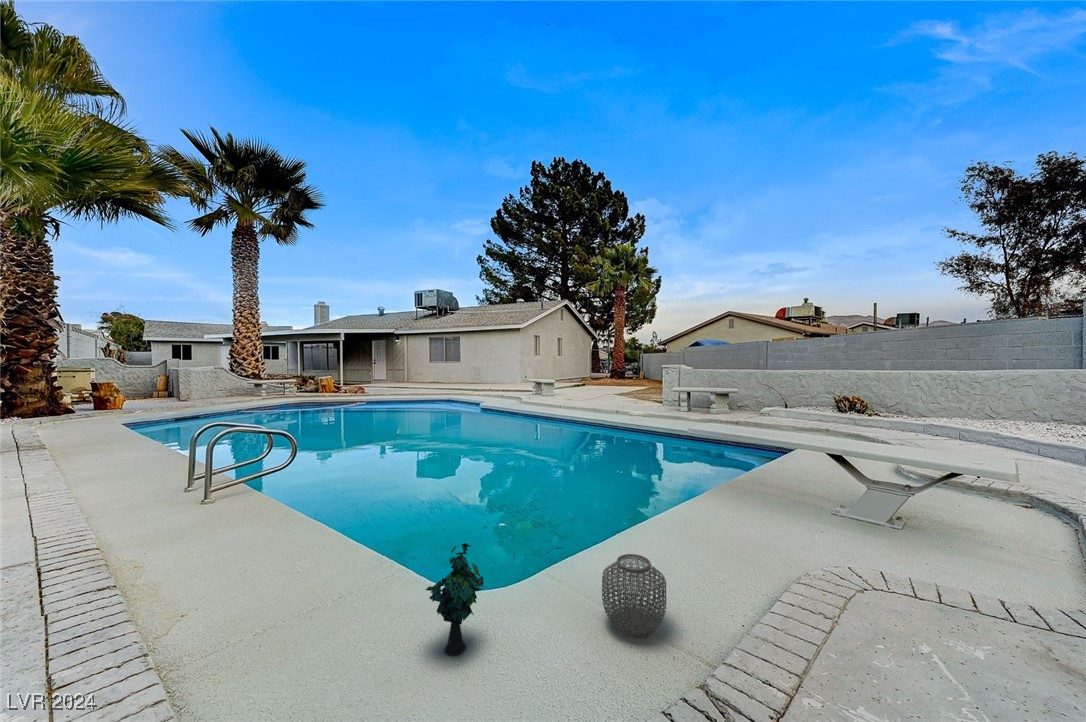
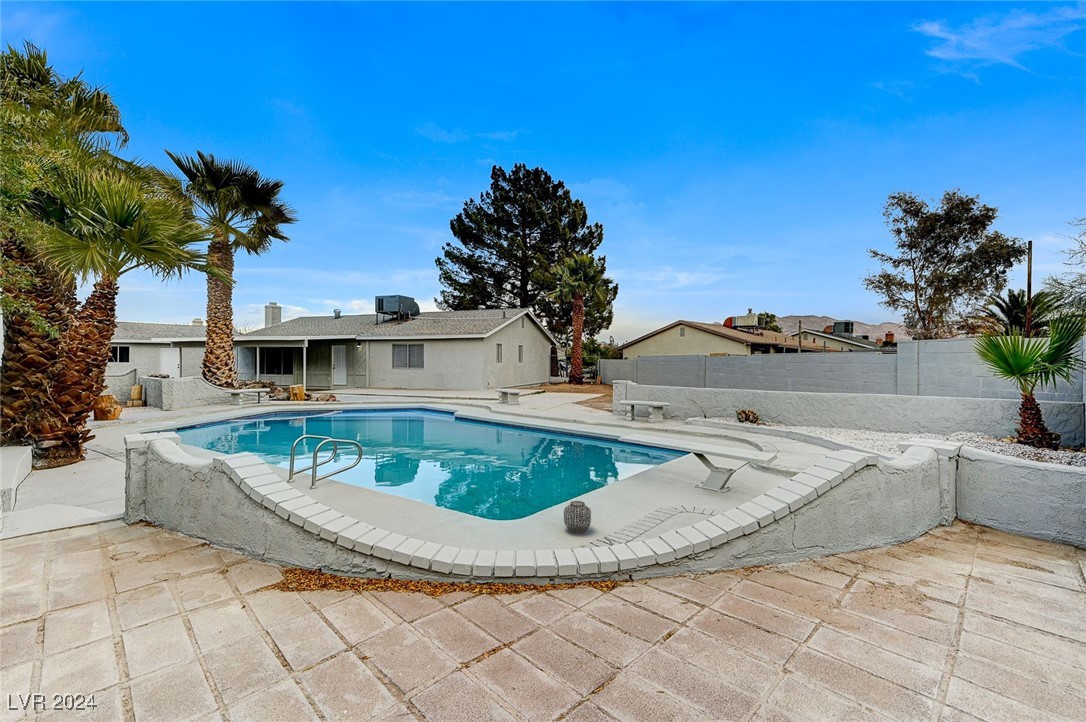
decorative plant: present [426,543,484,655] -> none [491,496,515,541]

